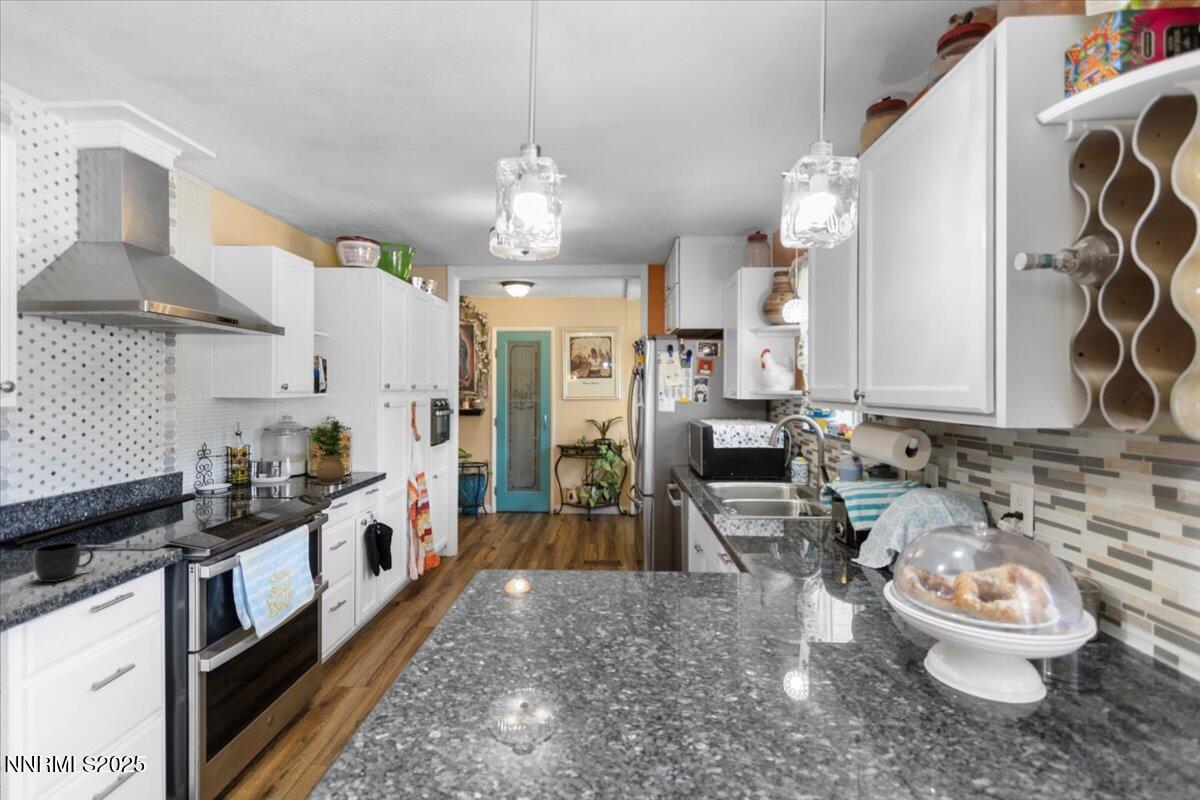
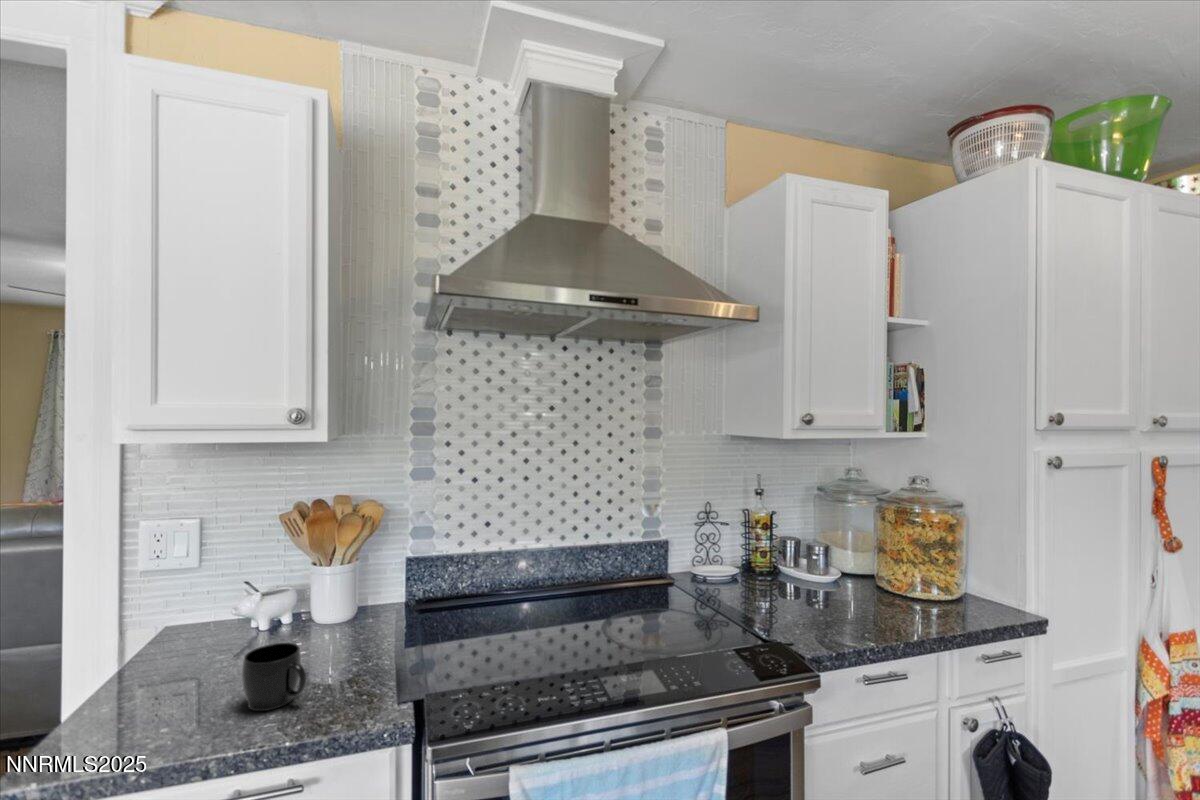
potted plant: present [310,420,345,485] -> none [855,483,930,622]

